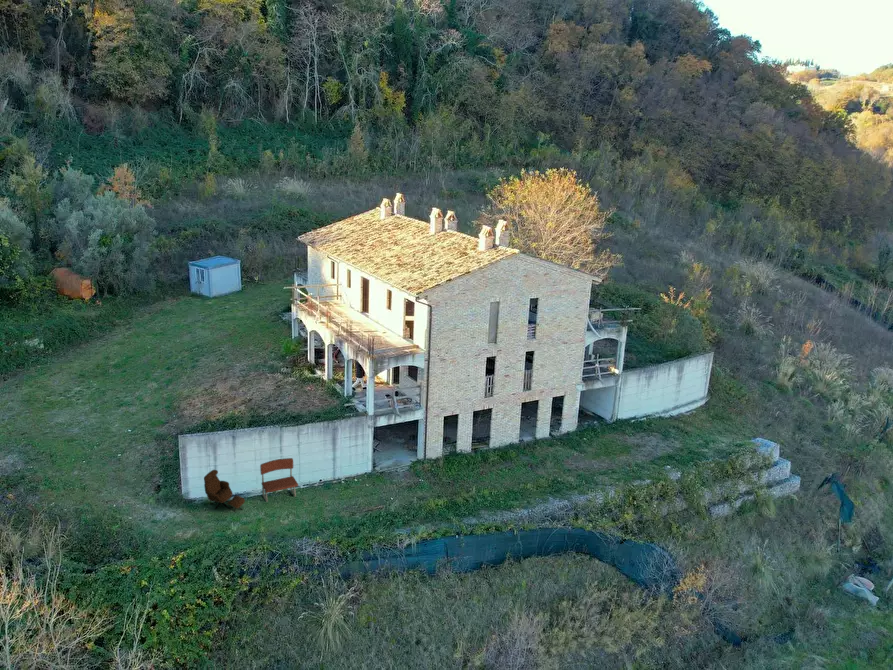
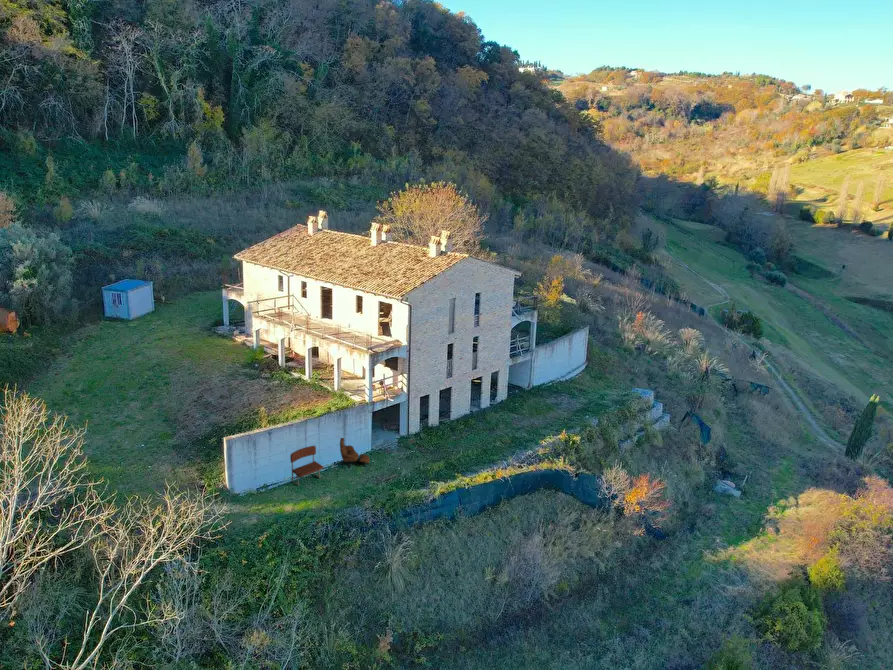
lounge chair: present [204,470,245,511] -> present [340,438,369,468]

